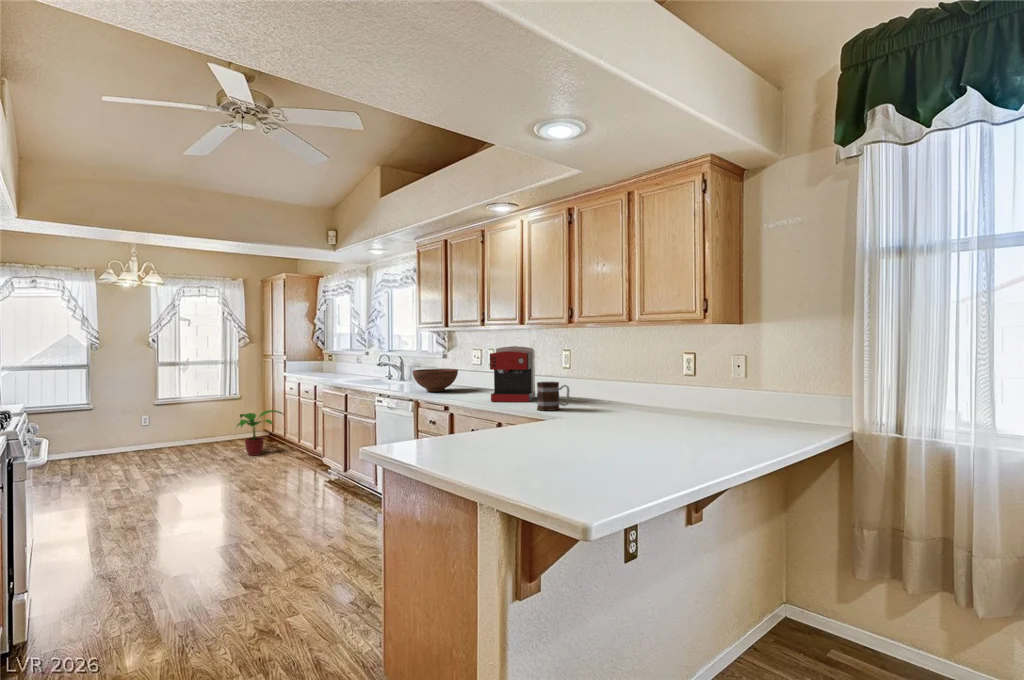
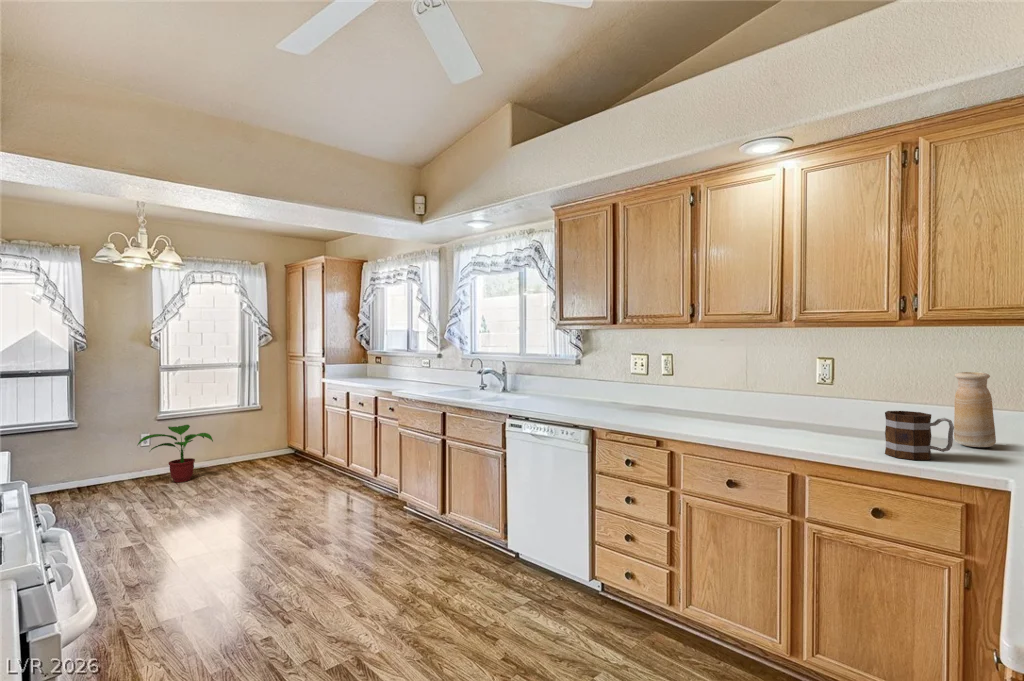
coffee maker: present [490,346,535,402] -> none [733,353,816,436]
vase: none [598,357,619,406] -> present [954,372,996,447]
fruit bowl: present [413,369,458,392] -> none [572,381,635,413]
potted plant: present [237,410,284,456] -> present [138,425,213,482]

